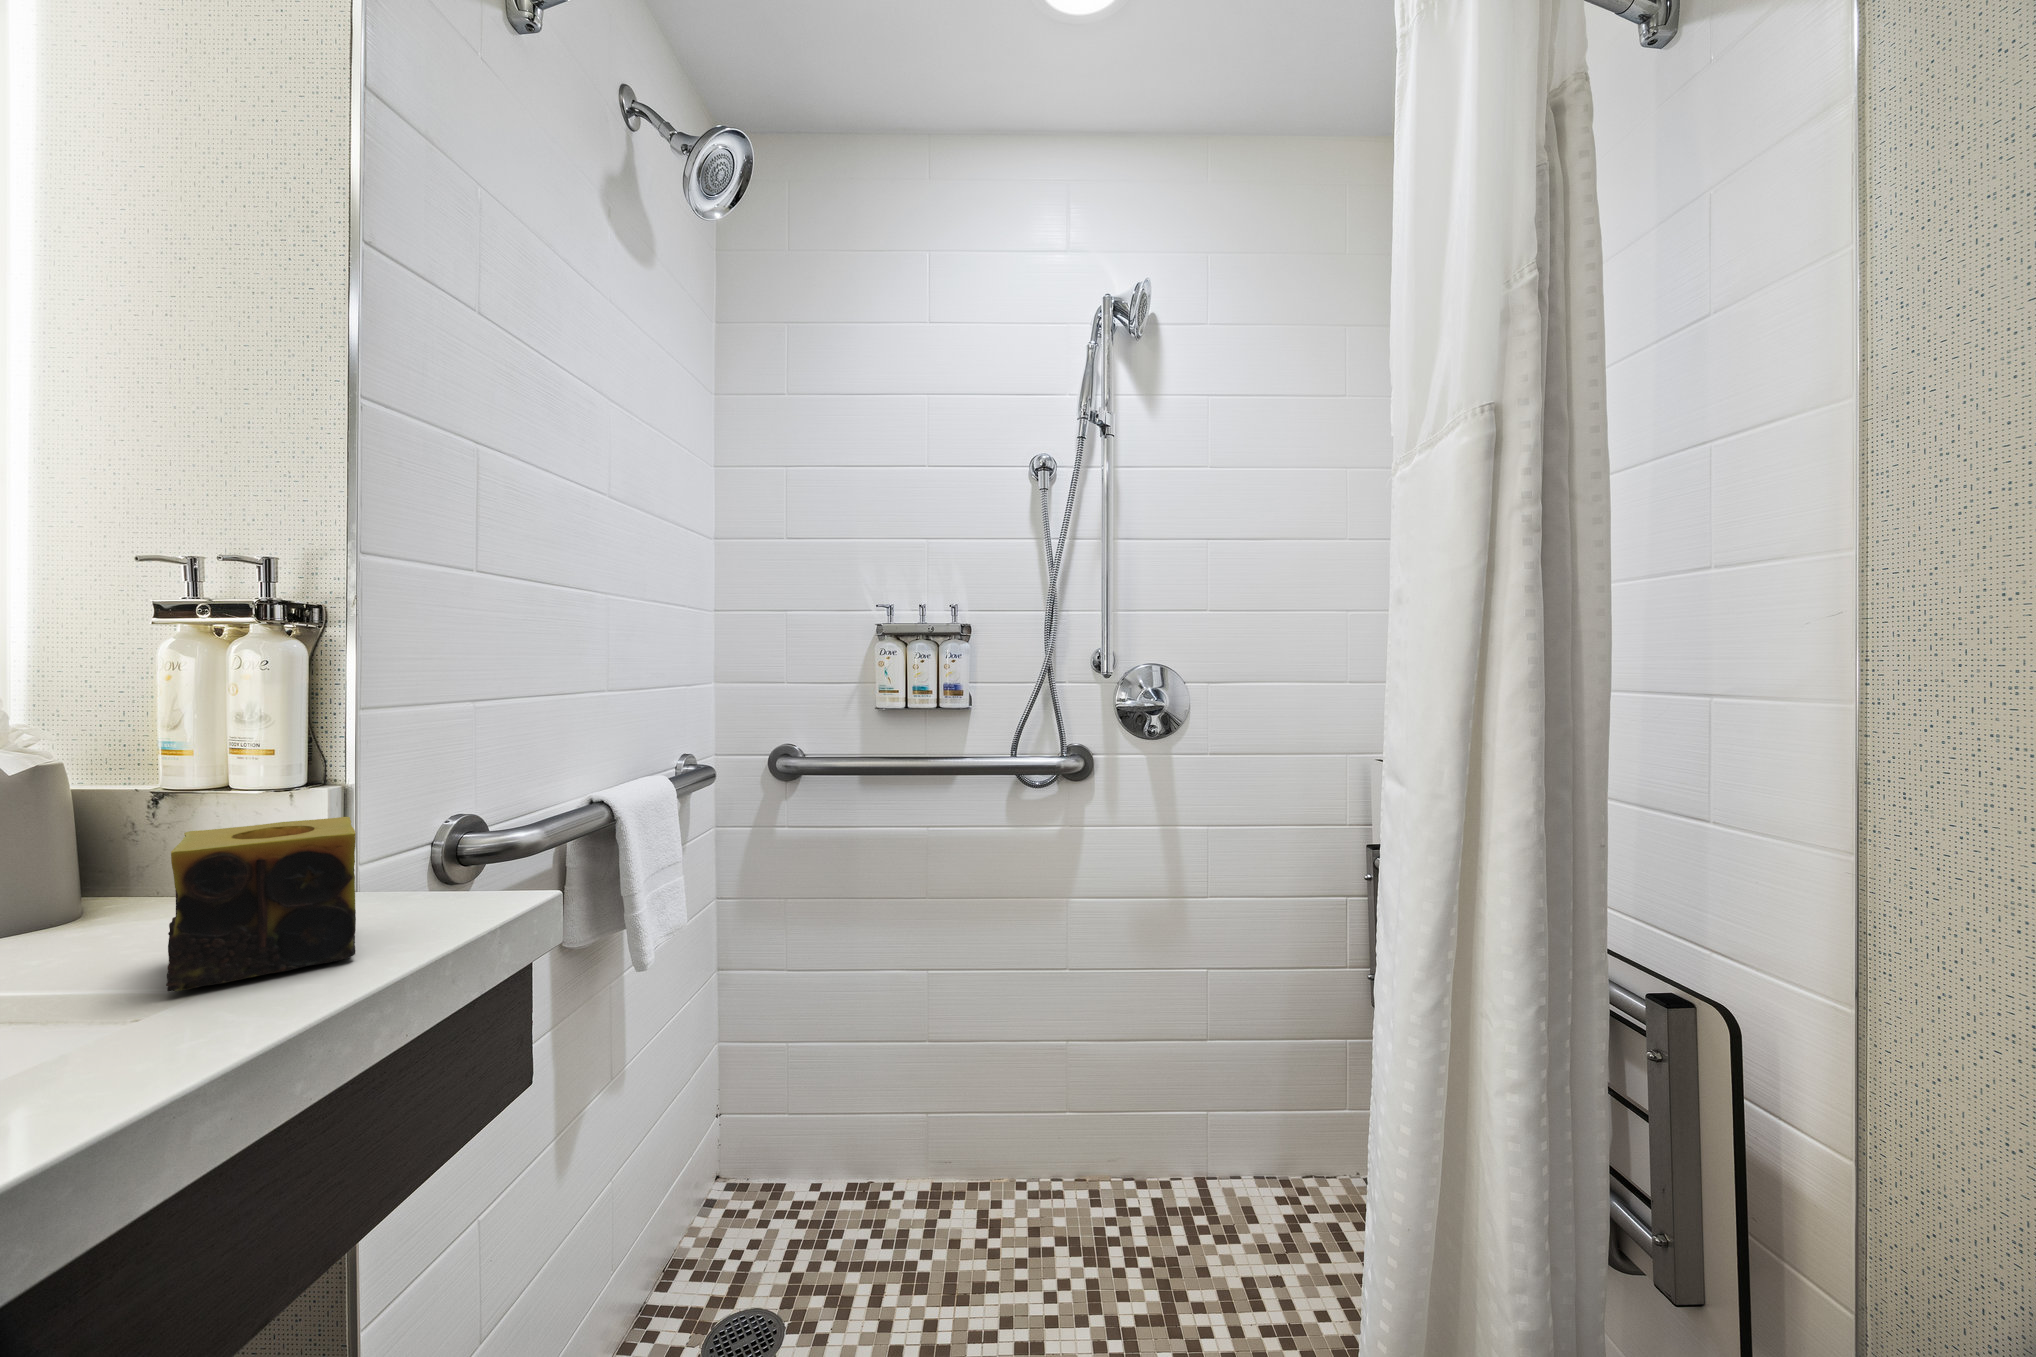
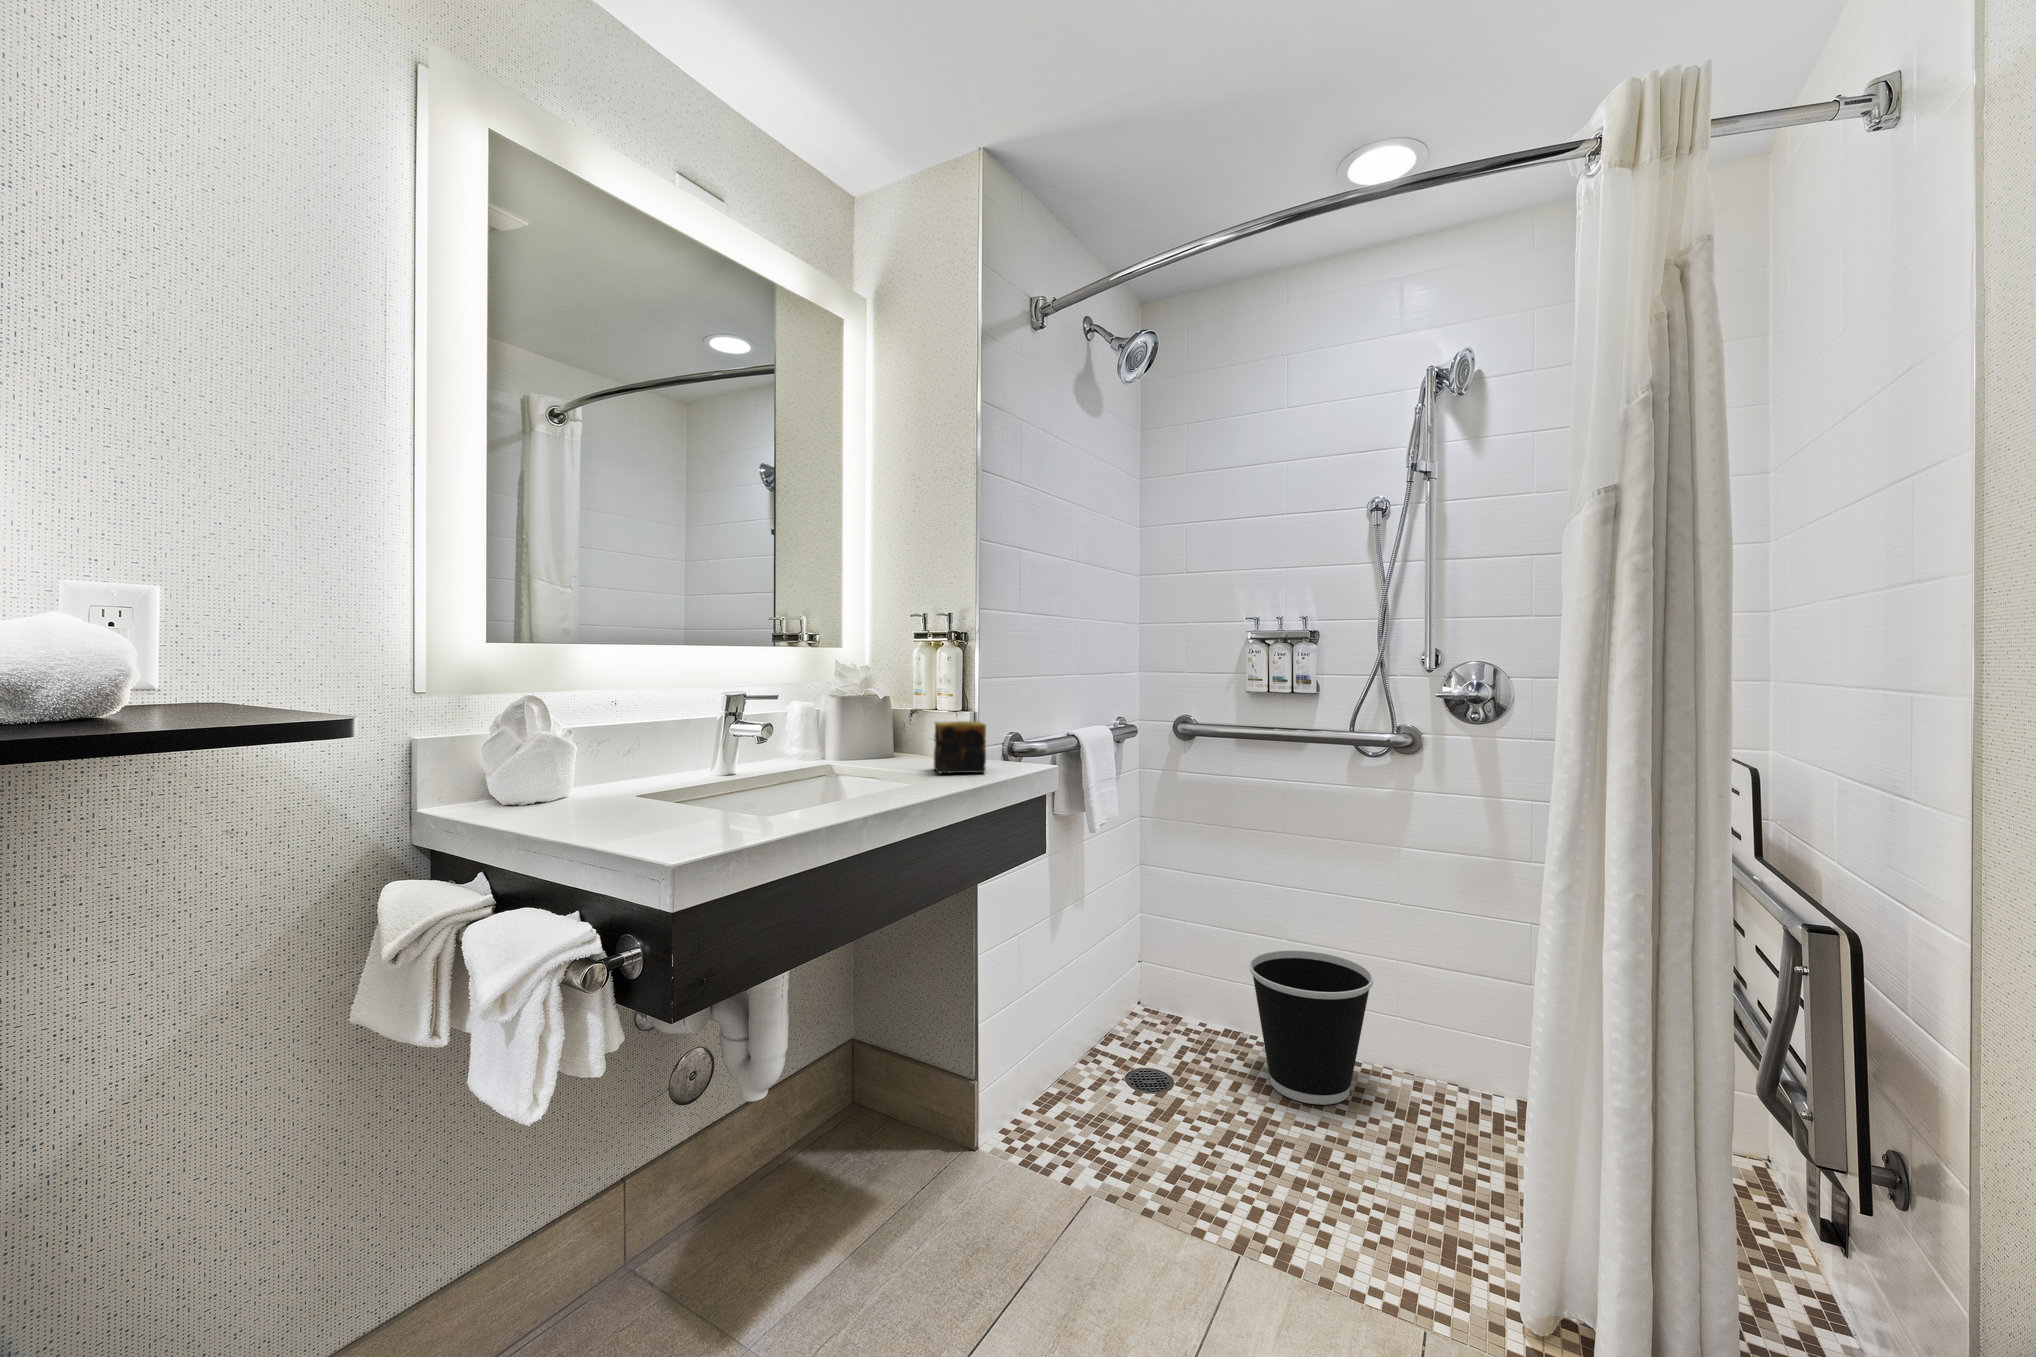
wastebasket: none [895,1054,1058,1294] -> present [1250,950,1373,1105]

